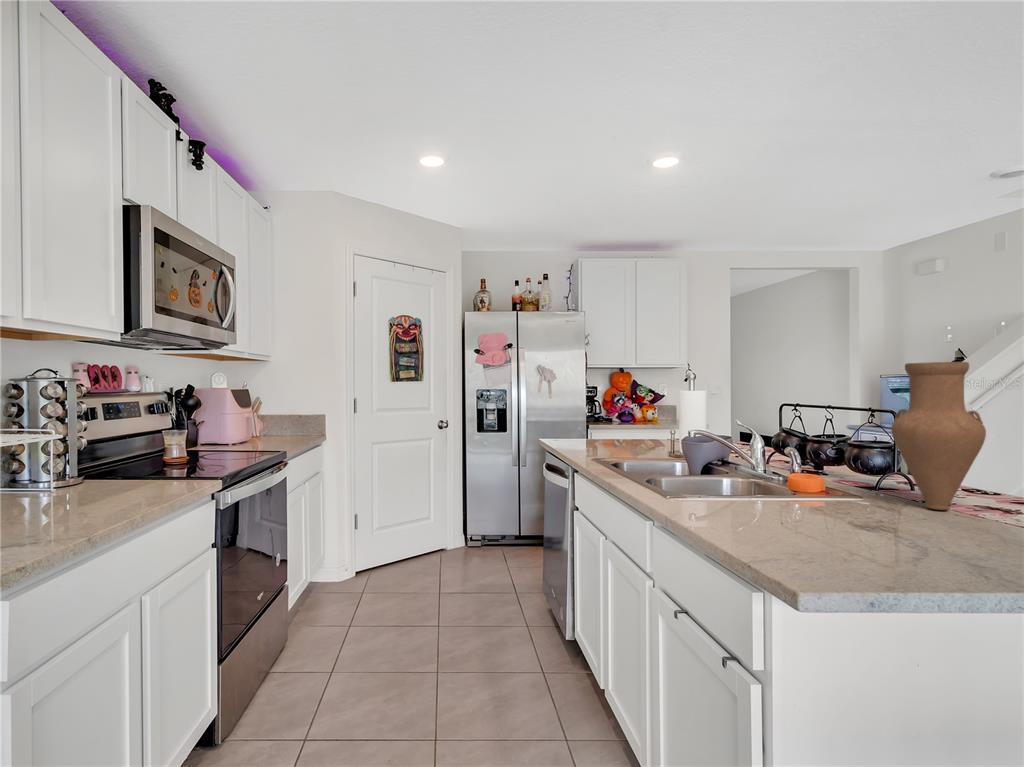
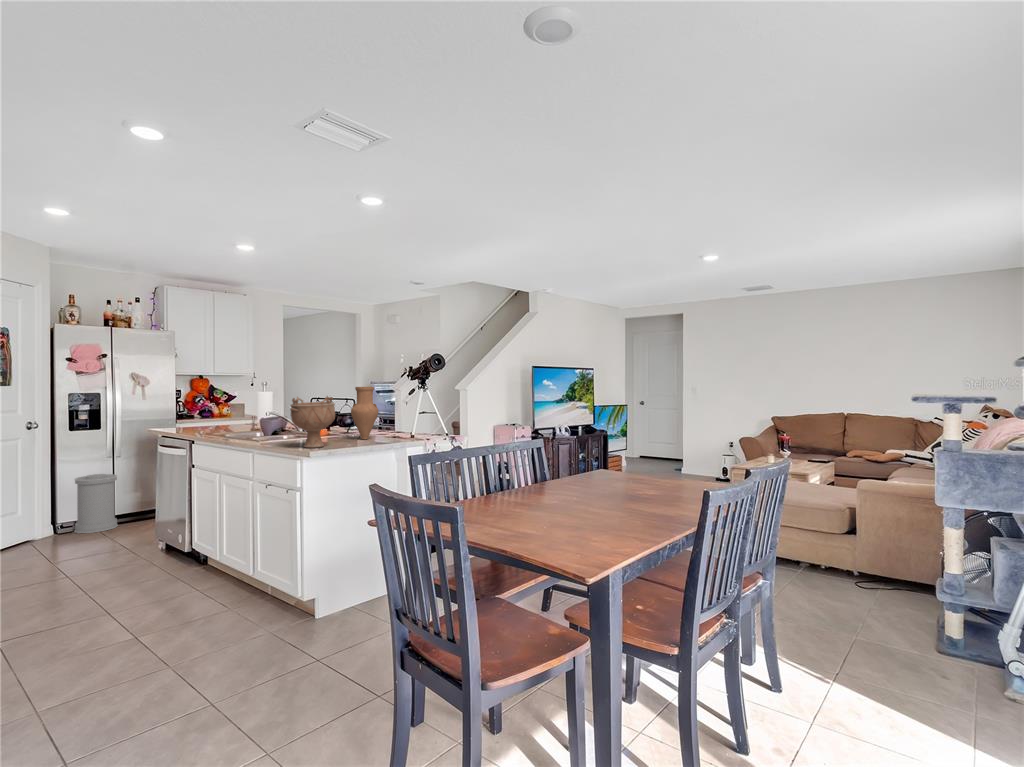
decorative bowl: none [727,385,863,534] -> present [290,396,335,448]
trash can: none [478,486,521,559] -> present [75,474,117,533]

